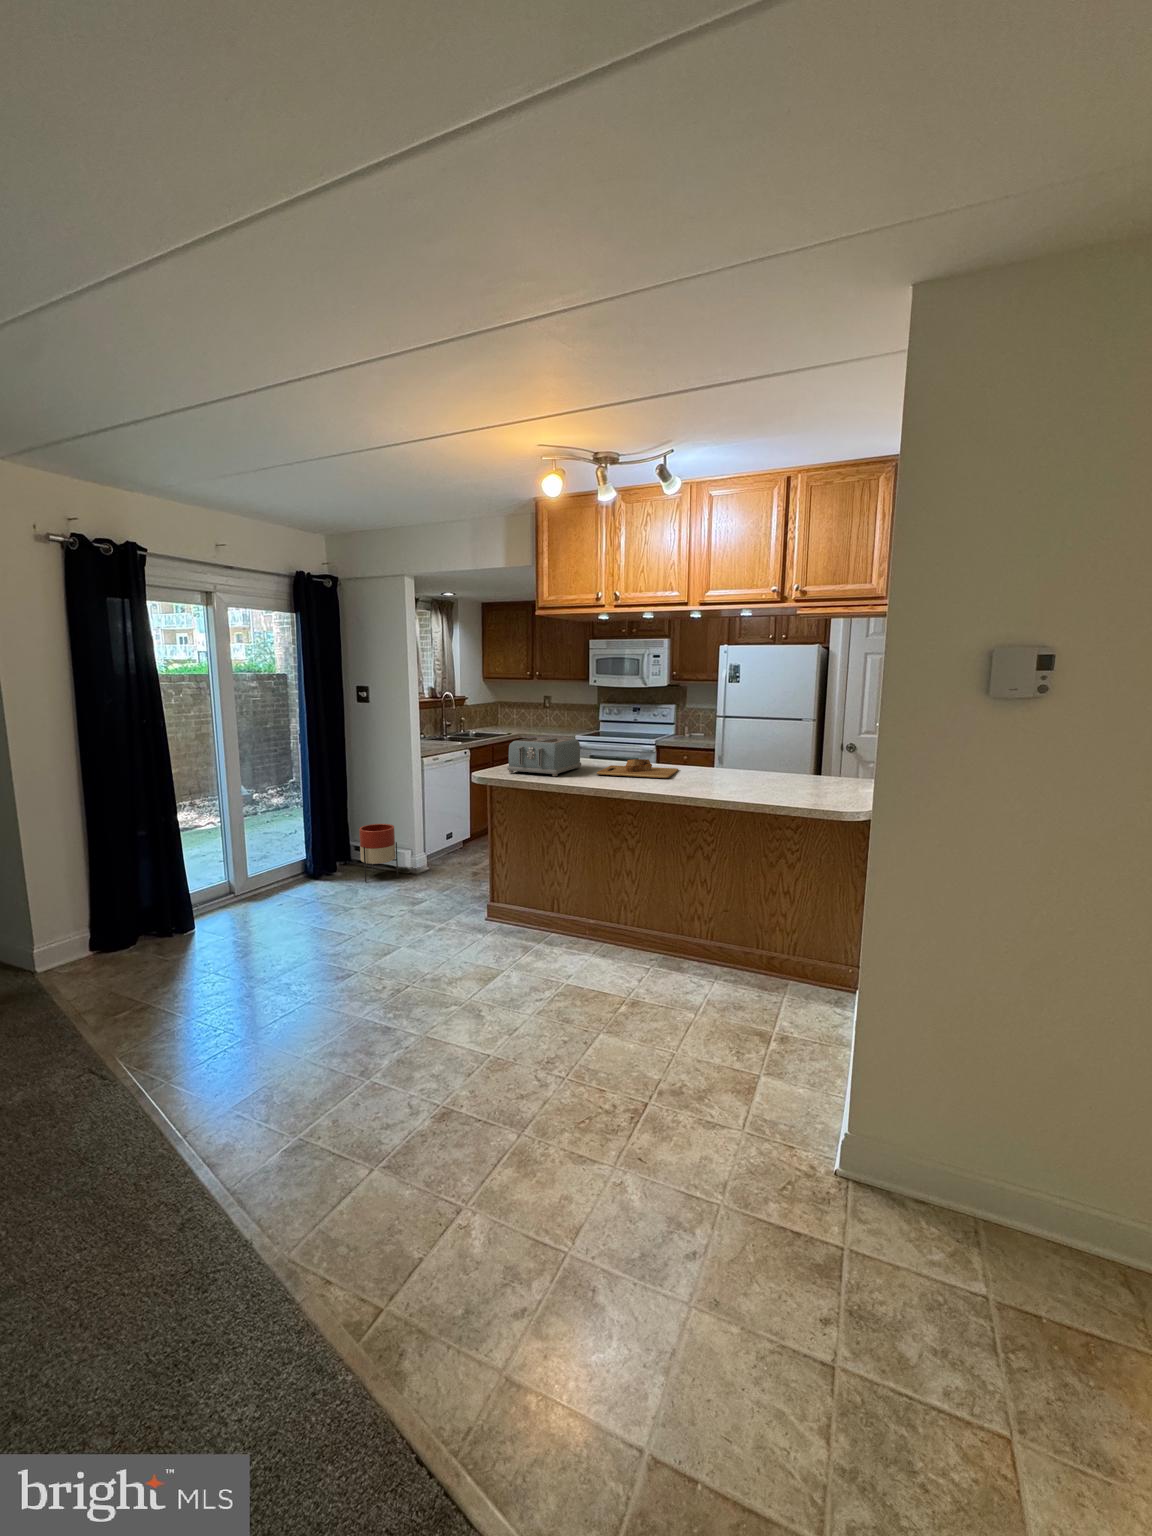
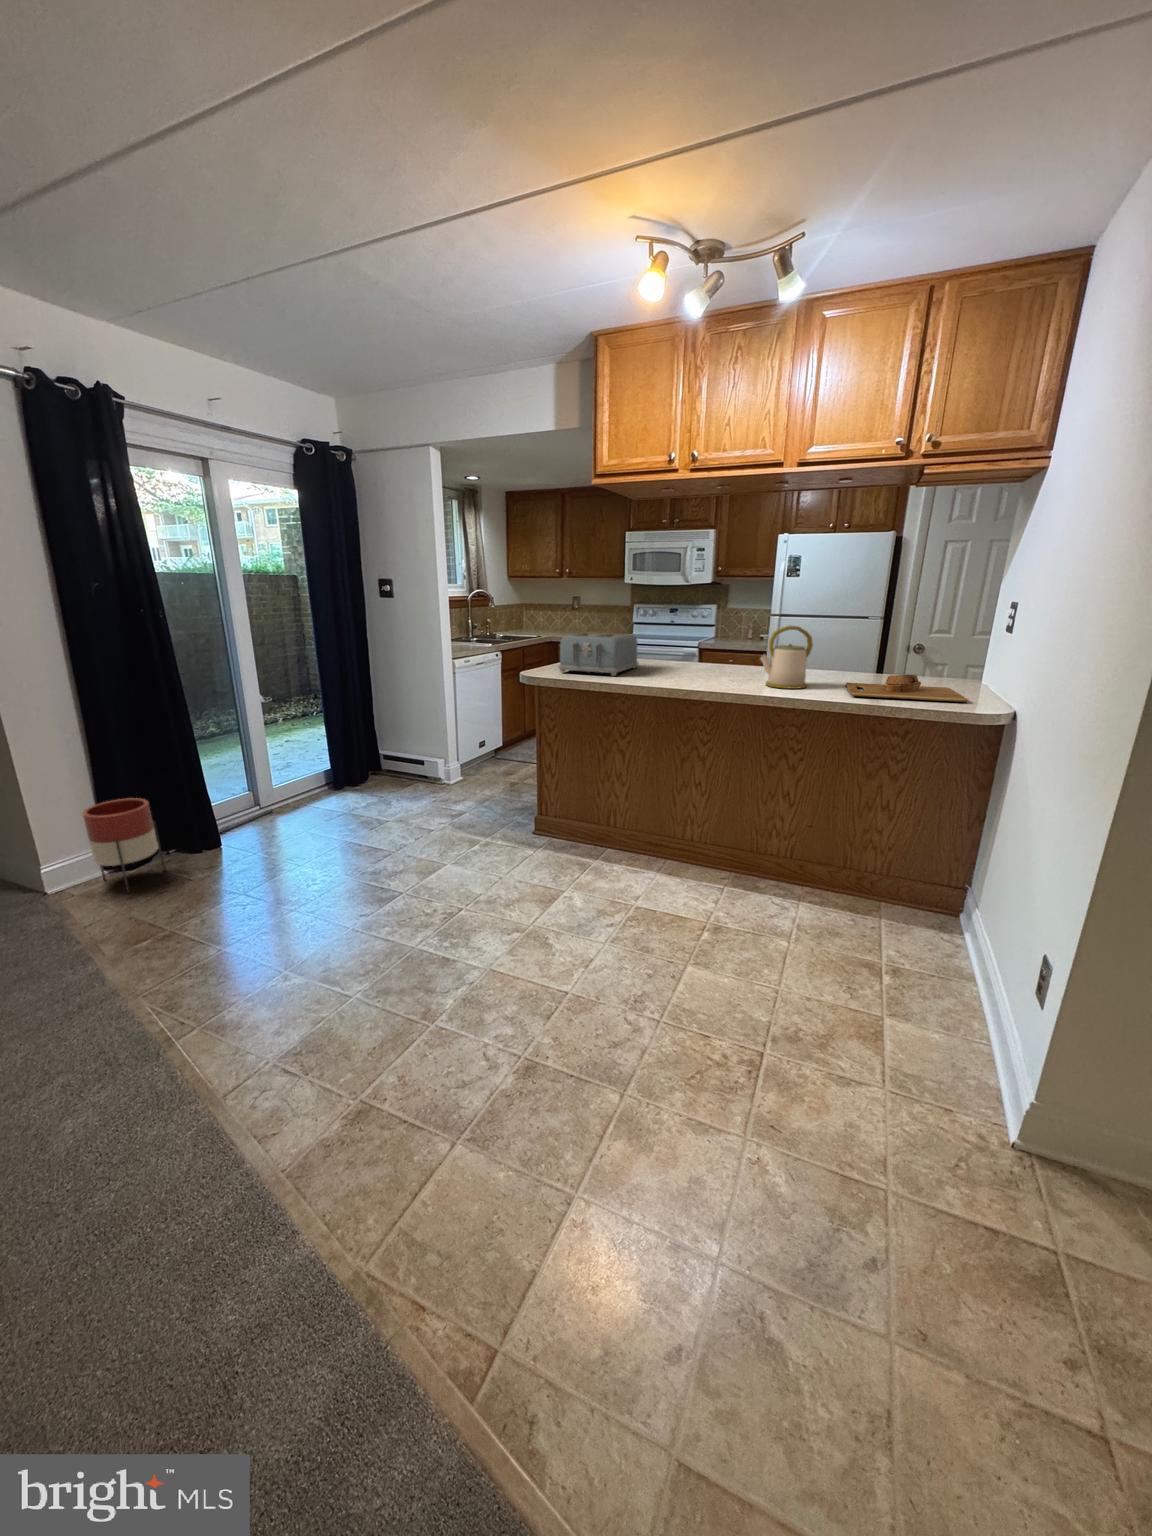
kettle: none [676,734,720,789] -> present [760,625,813,689]
cutting board: present [597,759,678,778] -> present [846,675,967,702]
planter: present [359,824,398,882] -> present [83,798,165,893]

